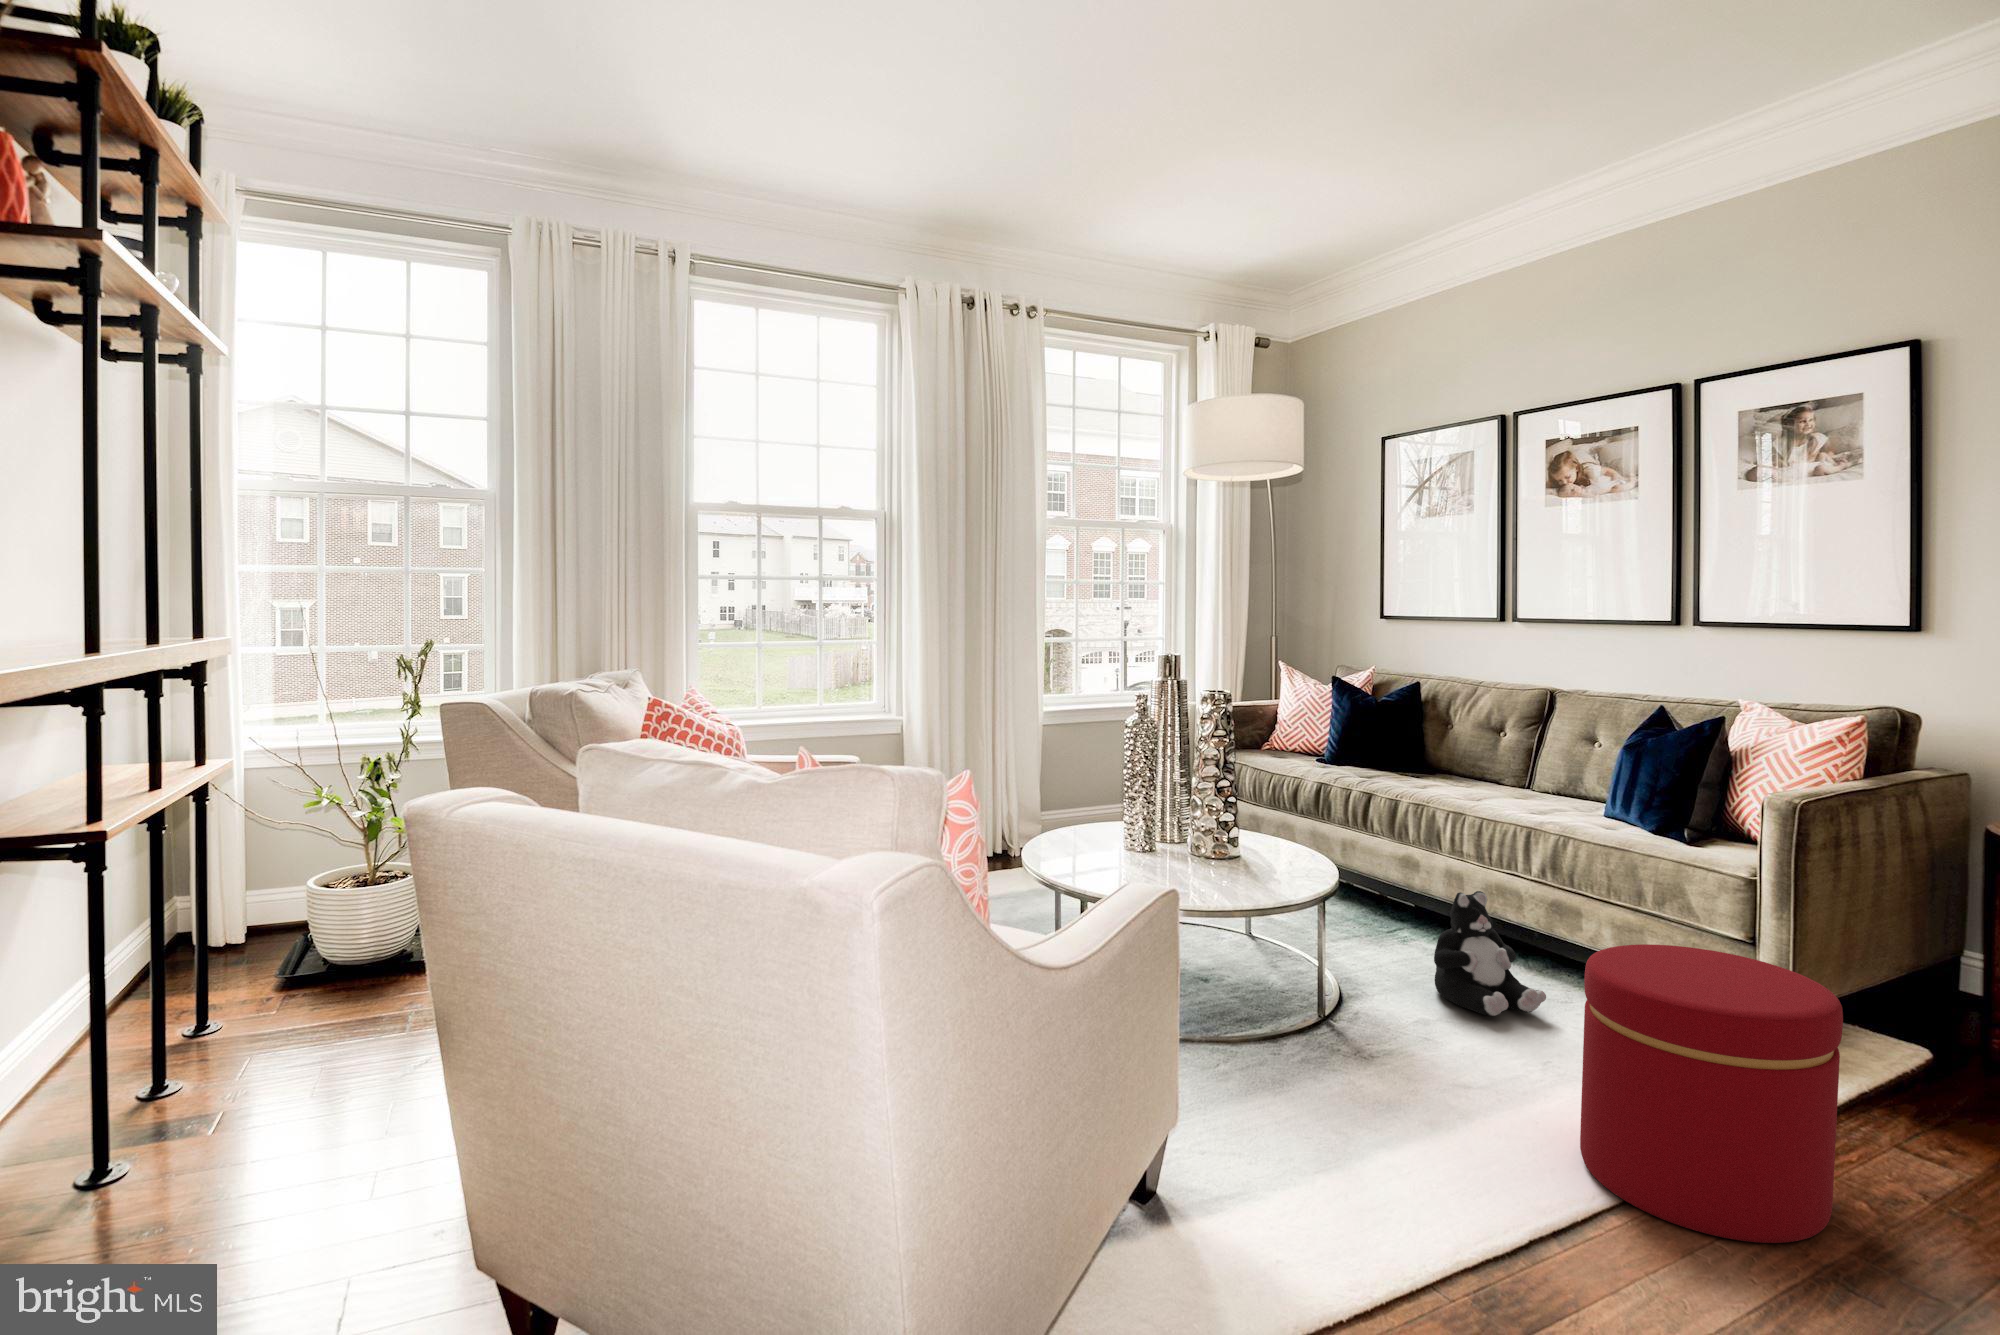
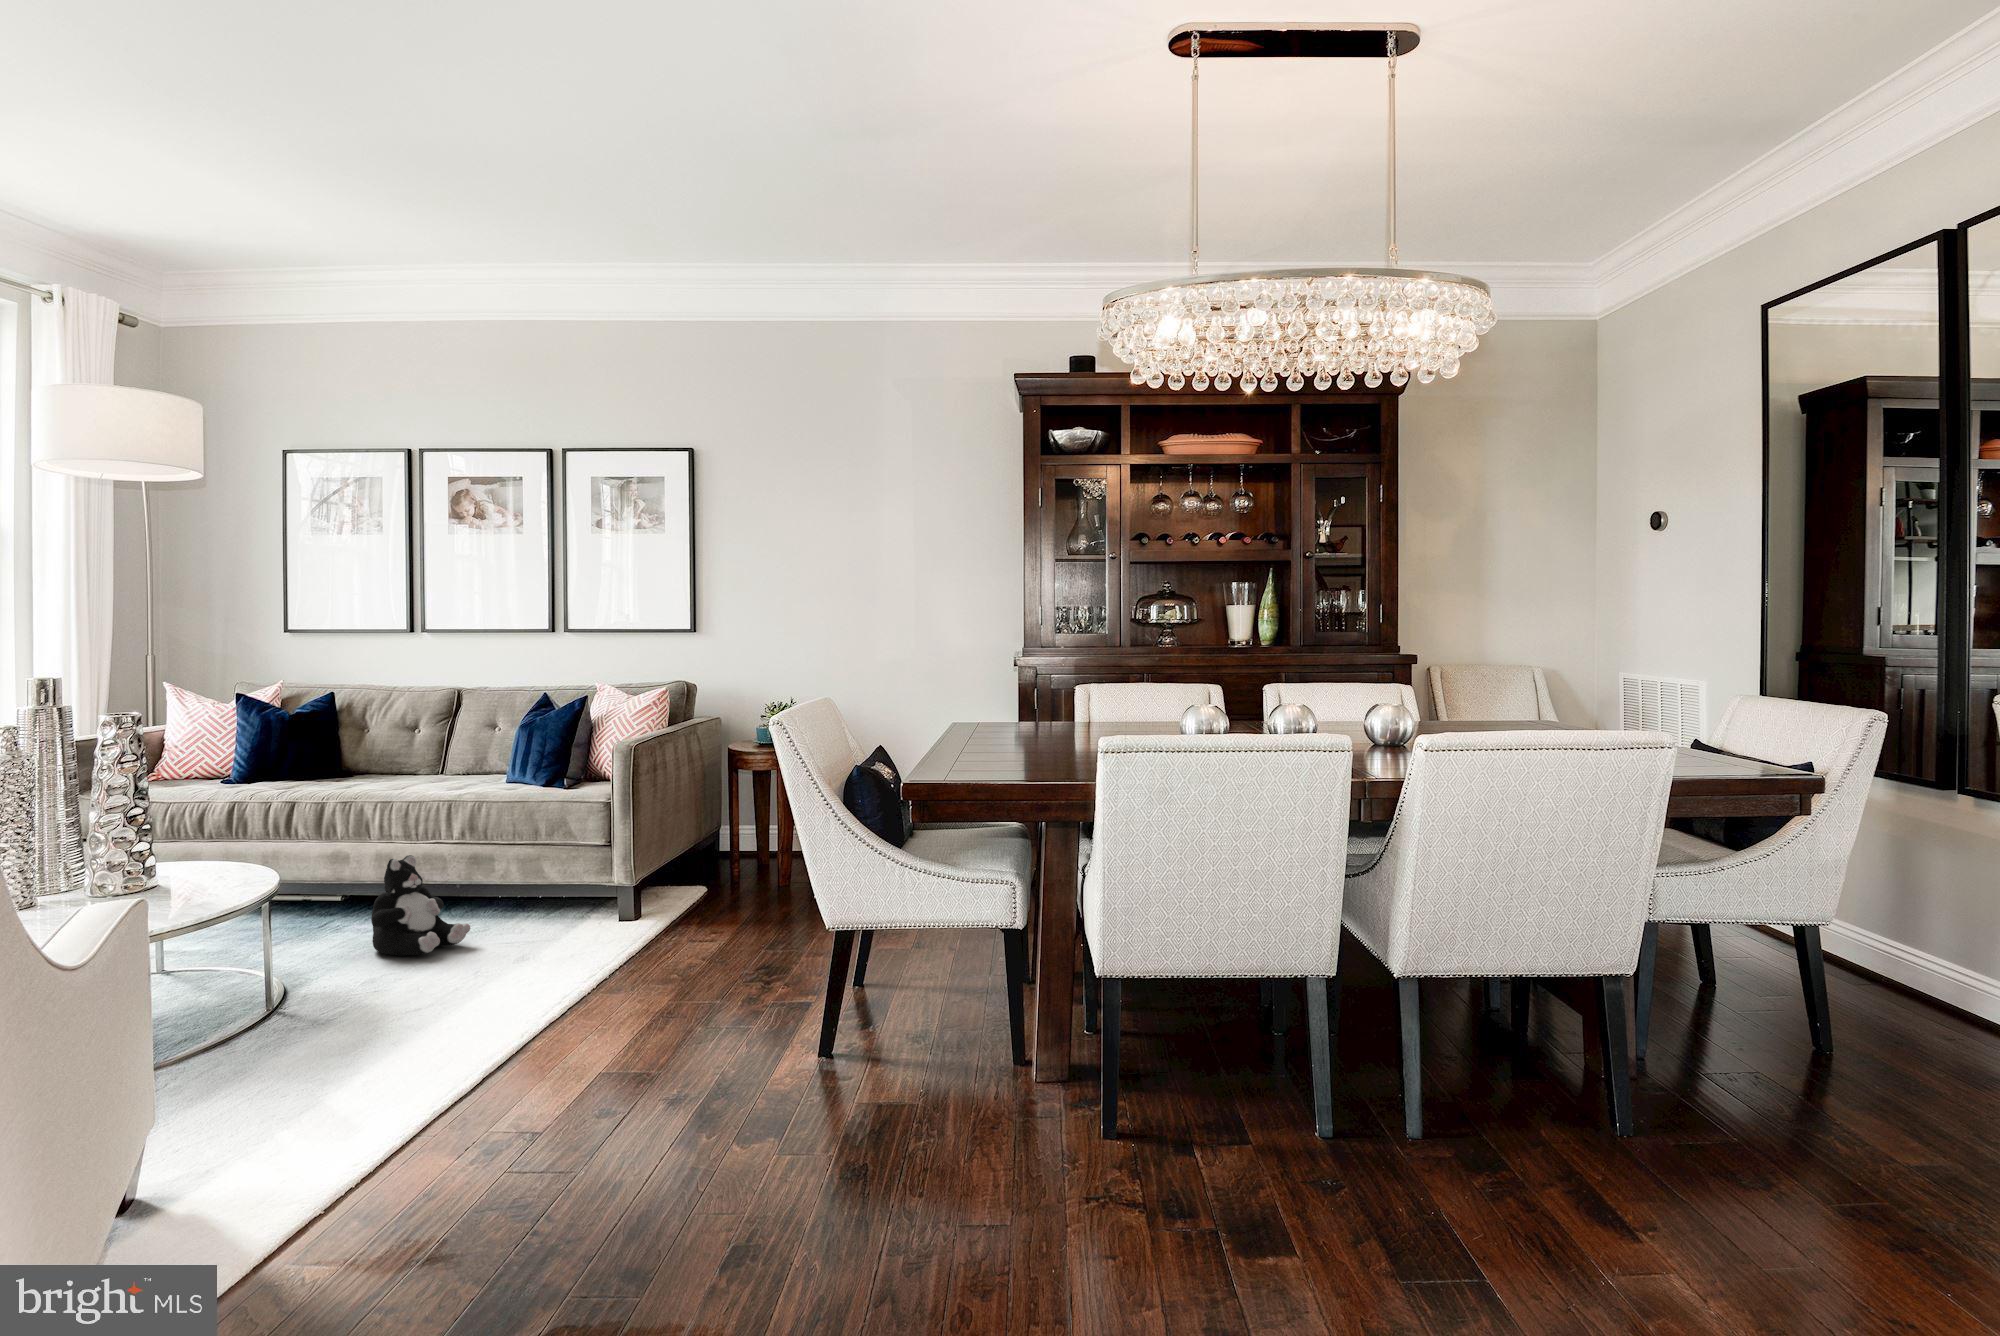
ottoman: present [1580,944,1843,1243] -> none [498,841,656,1021]

